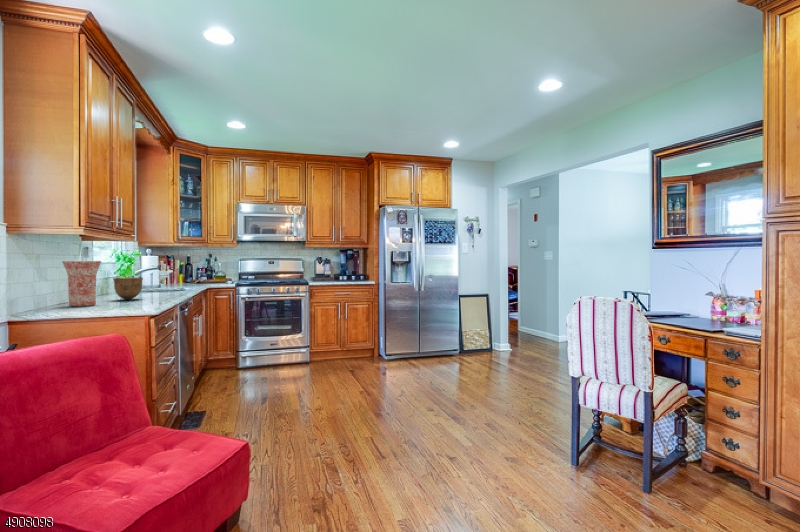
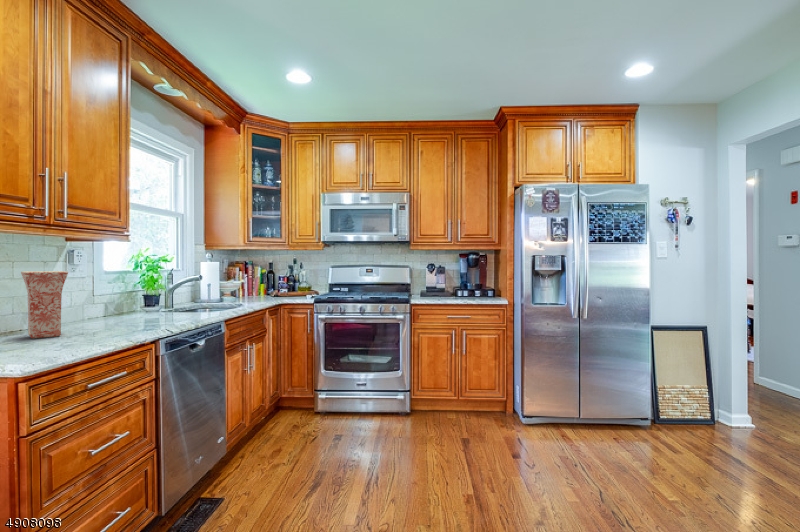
bowl: present [113,278,143,300] -> none [105,294,147,326]

